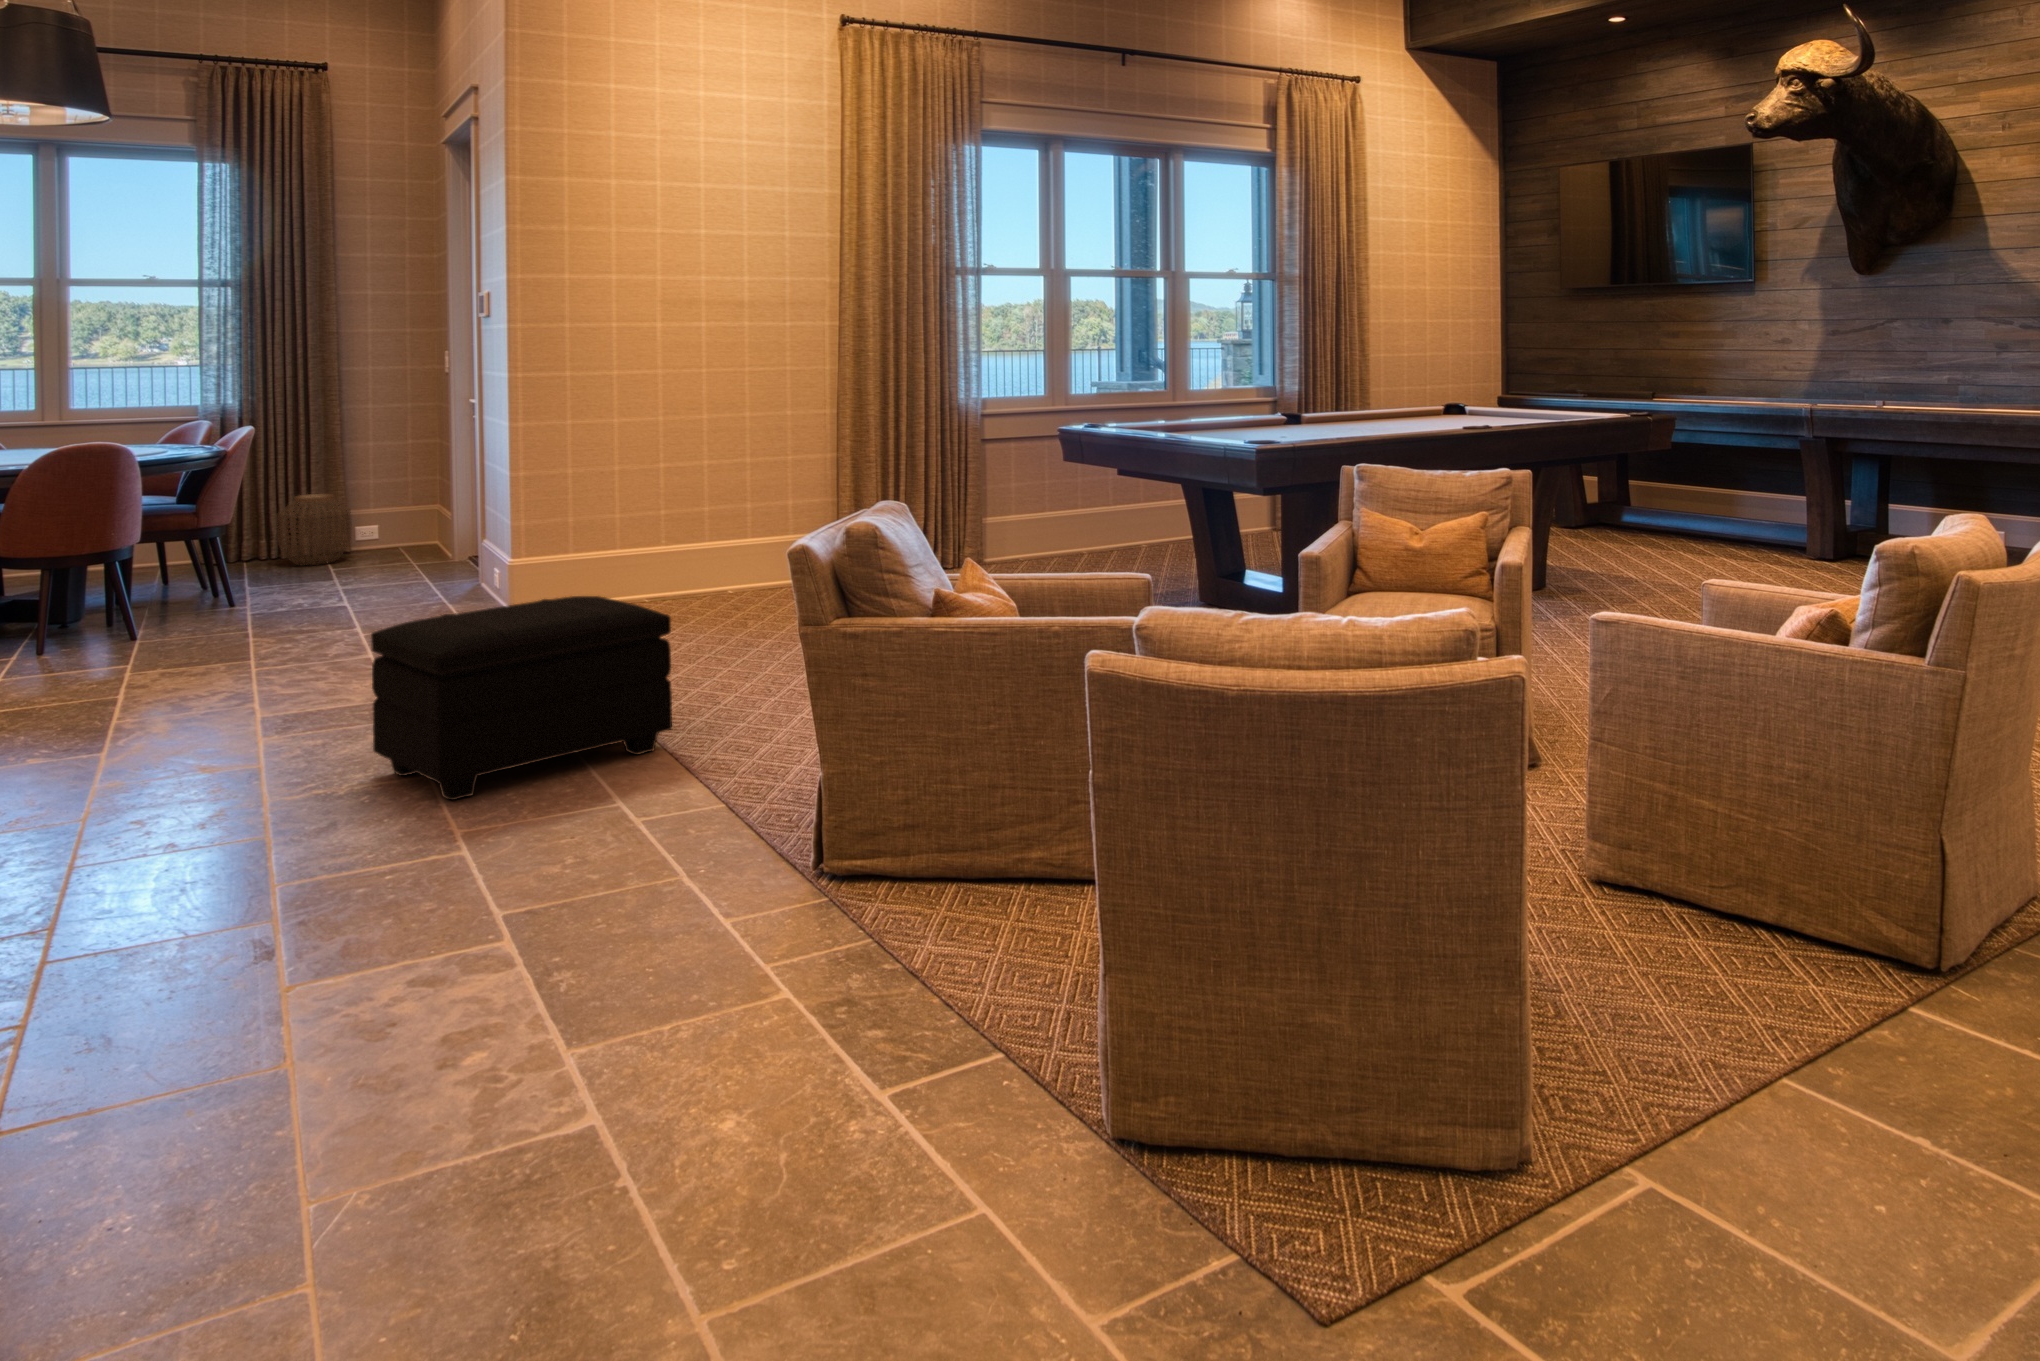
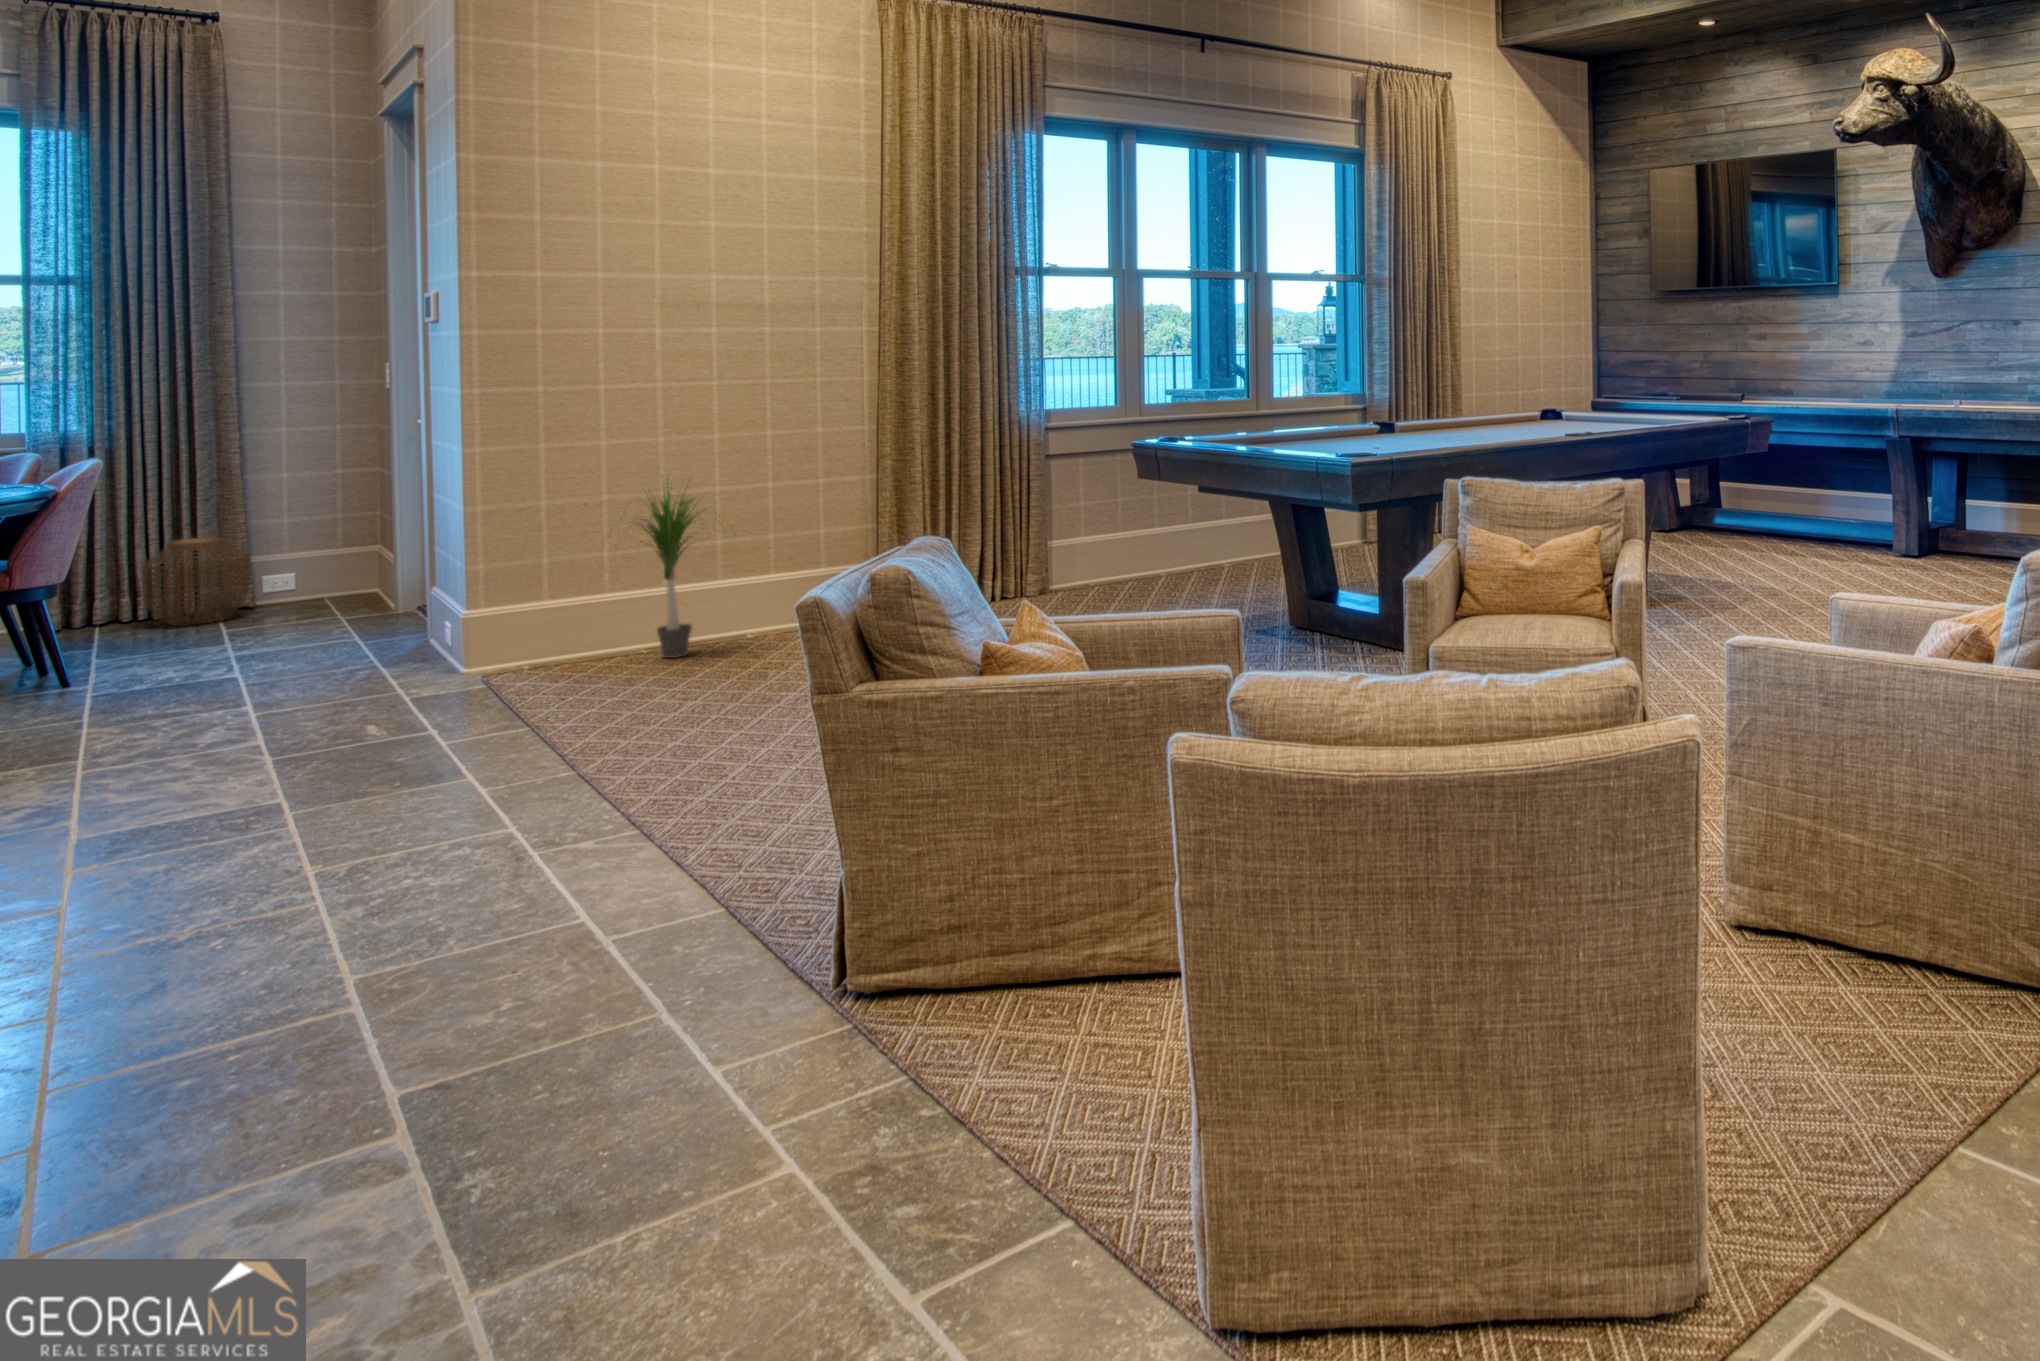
potted plant: none [613,442,725,607] -> present [611,480,731,658]
footstool: present [371,596,672,801] -> none [230,661,658,935]

